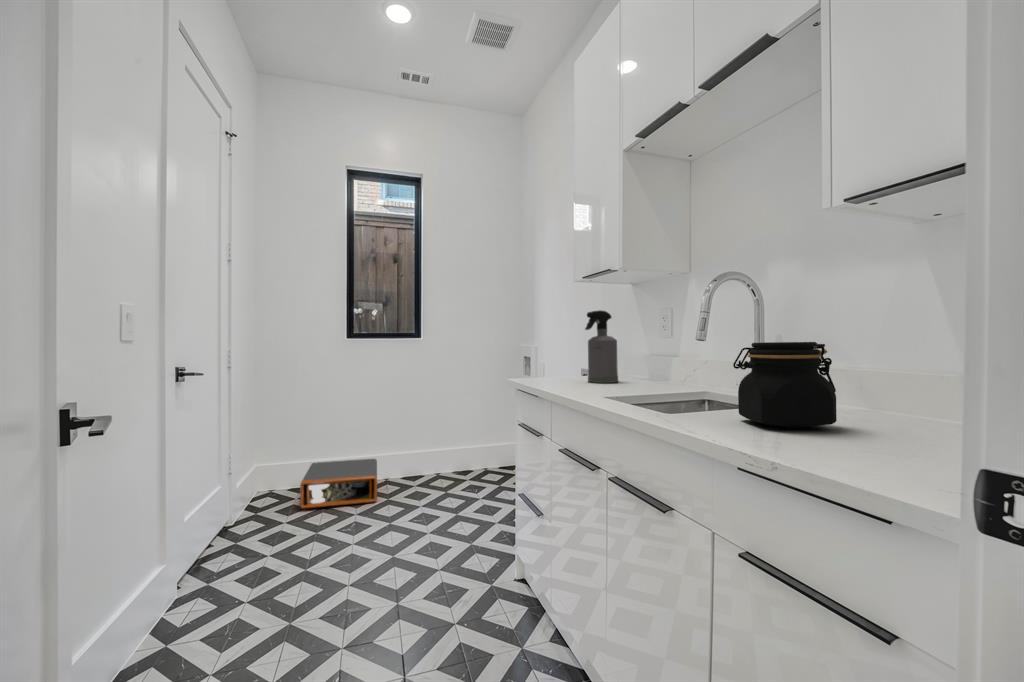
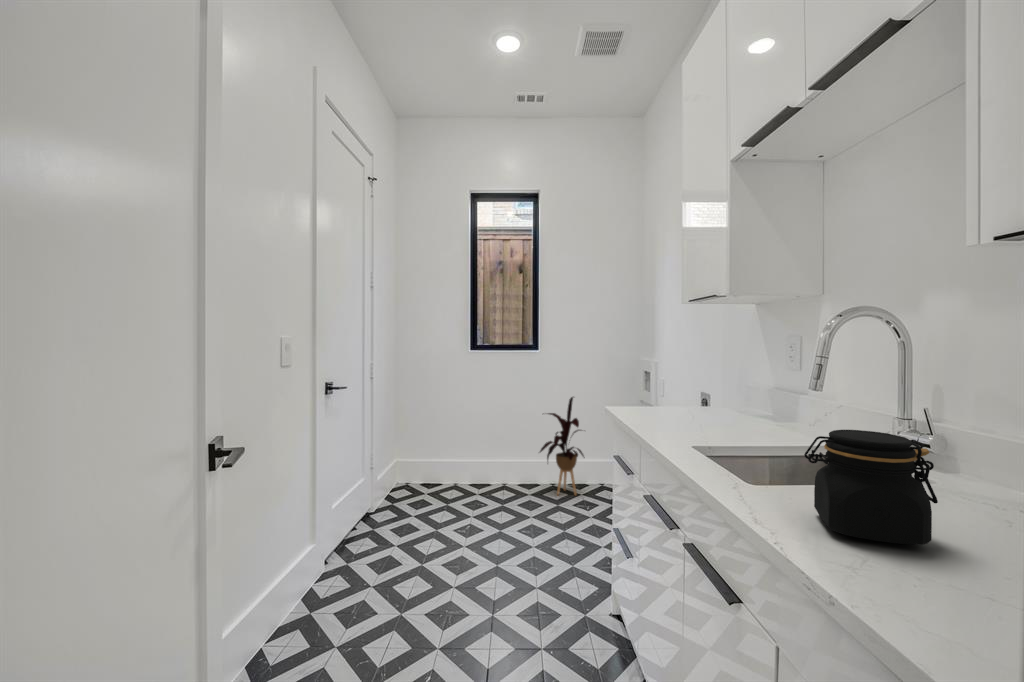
spray bottle: present [585,310,618,383] -> none [690,344,728,424]
house plant: none [422,382,470,483] -> present [540,397,585,495]
storage box: present [300,459,377,509] -> none [427,462,497,507]

